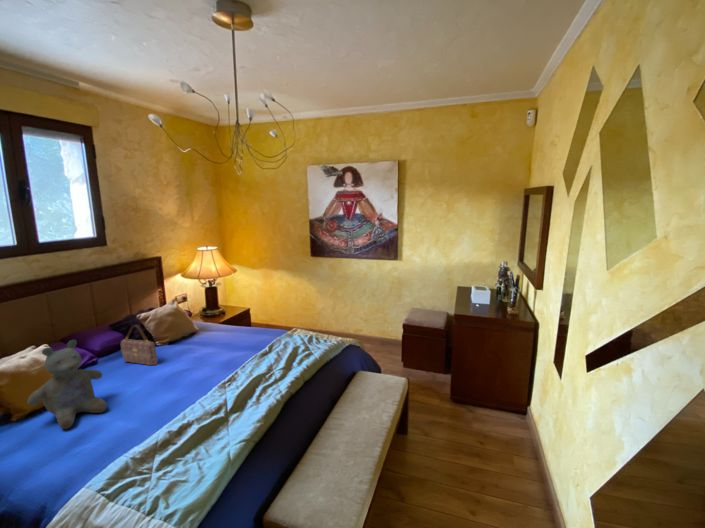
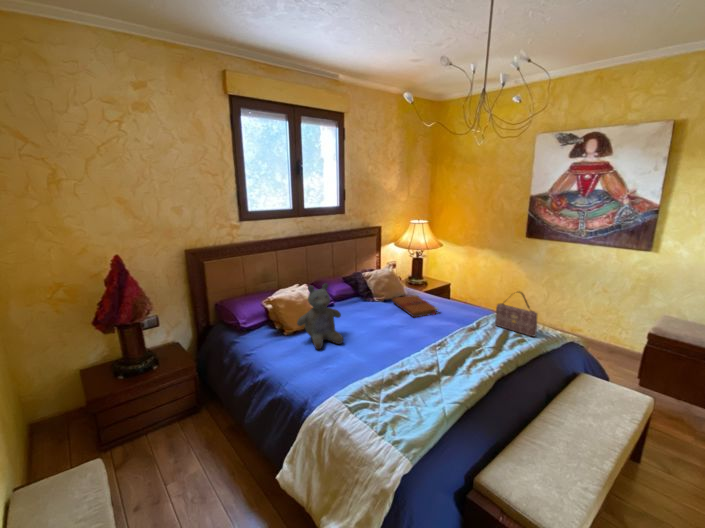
handbag: present [121,325,158,365] -> present [495,292,537,336]
book: none [178,328,233,355] -> present [392,295,438,317]

